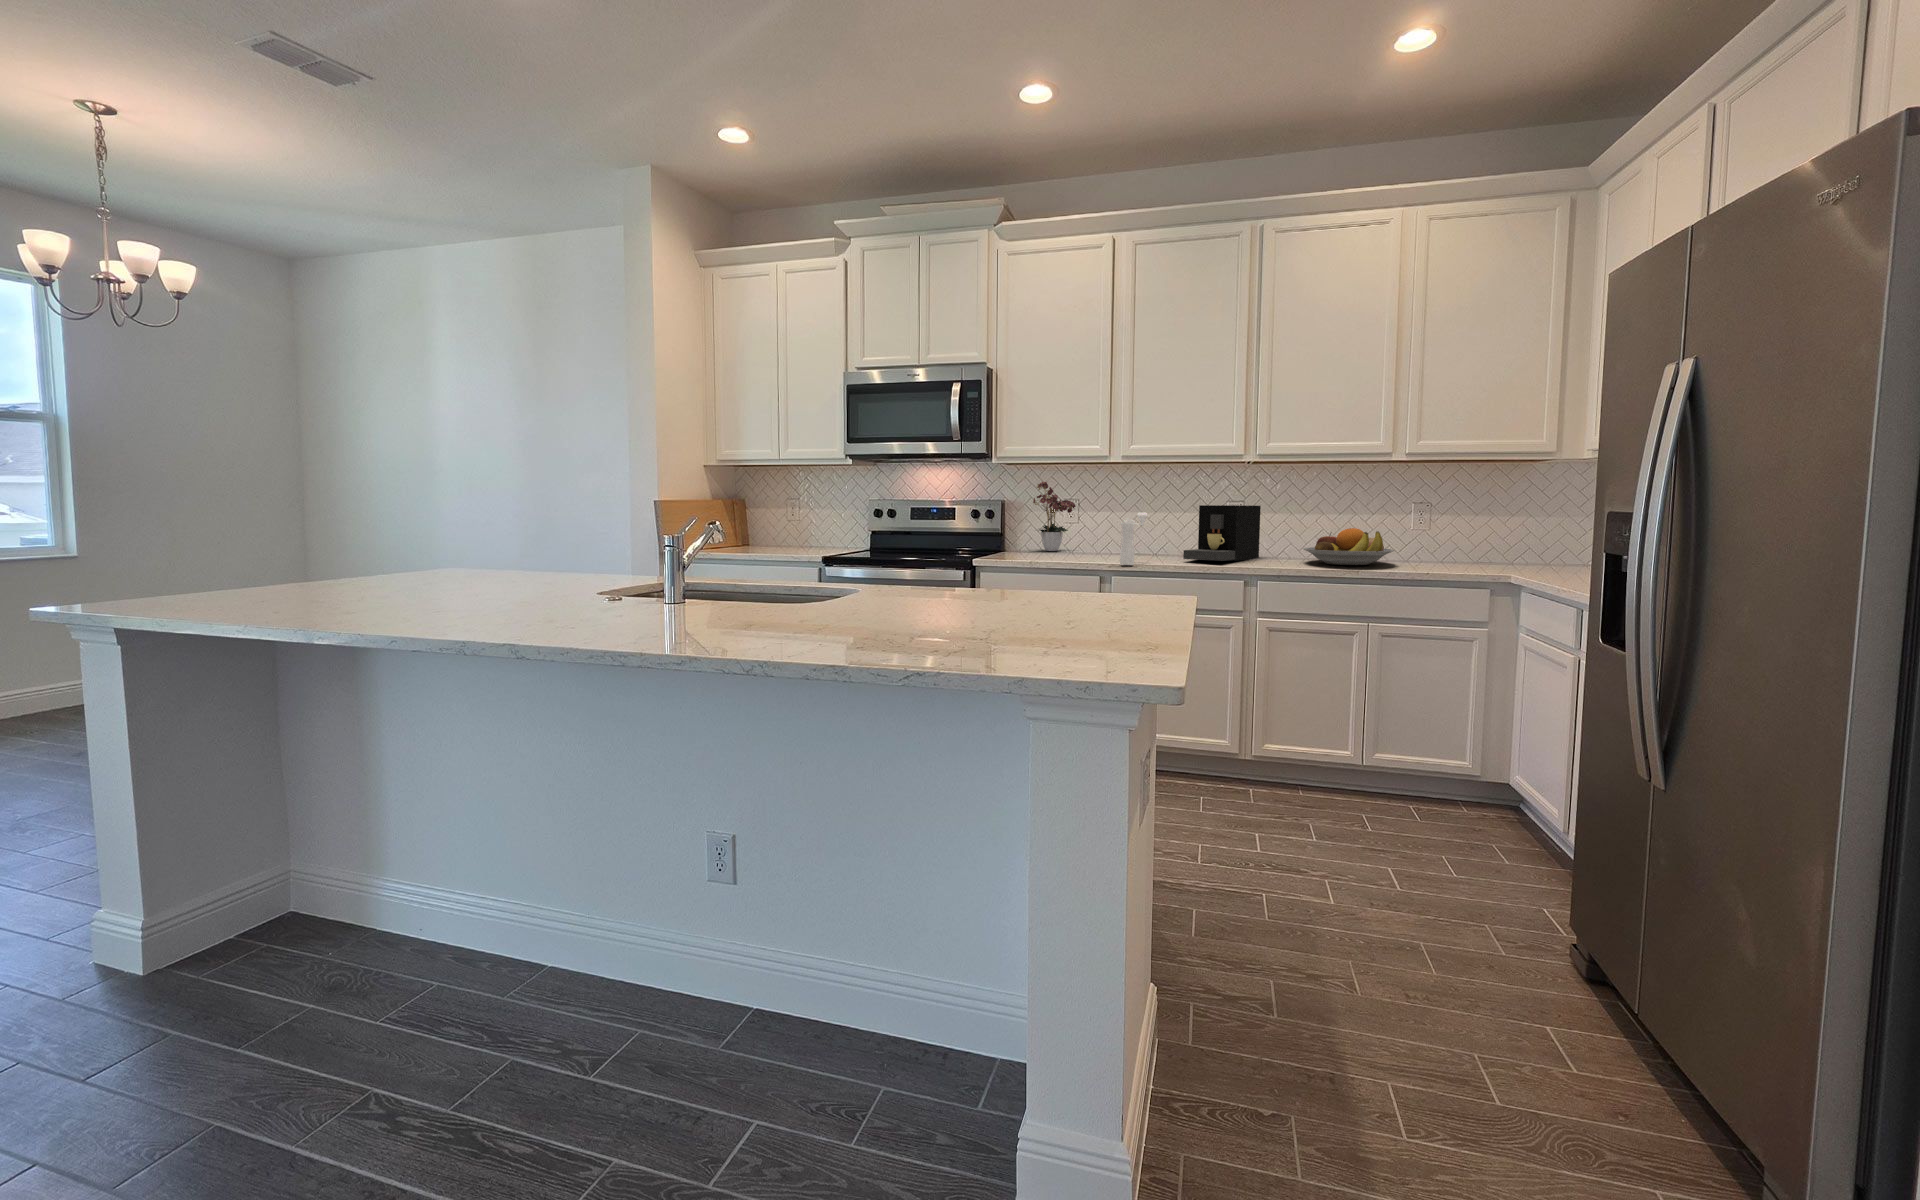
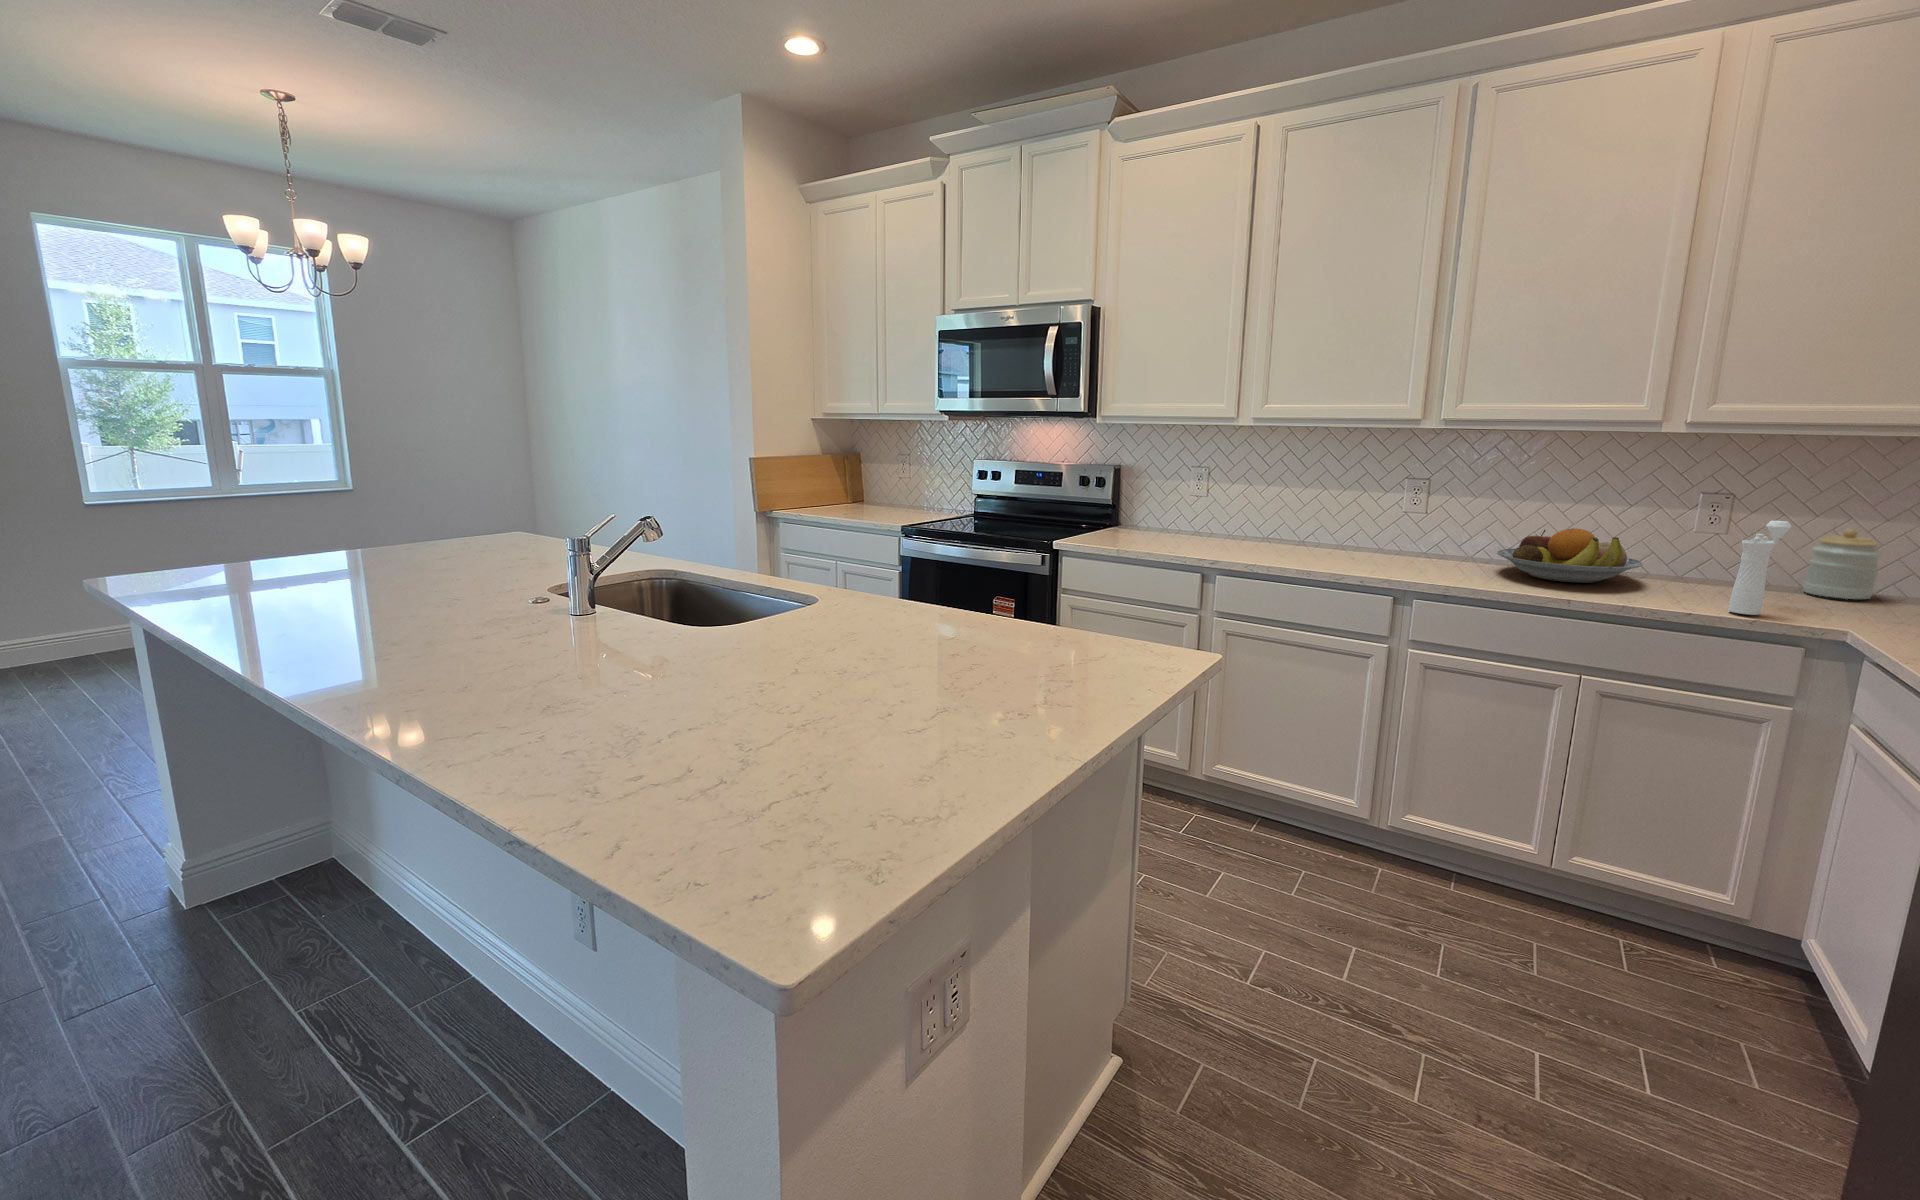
flower arrangement: present [1033,482,1076,551] -> none [1145,441,1207,529]
coffee maker: present [1183,505,1261,561] -> none [1321,483,1444,563]
pepper mill: present [1120,512,1148,565] -> present [1728,521,1791,615]
jar: none [1483,521,1522,565] -> present [1803,529,1882,599]

